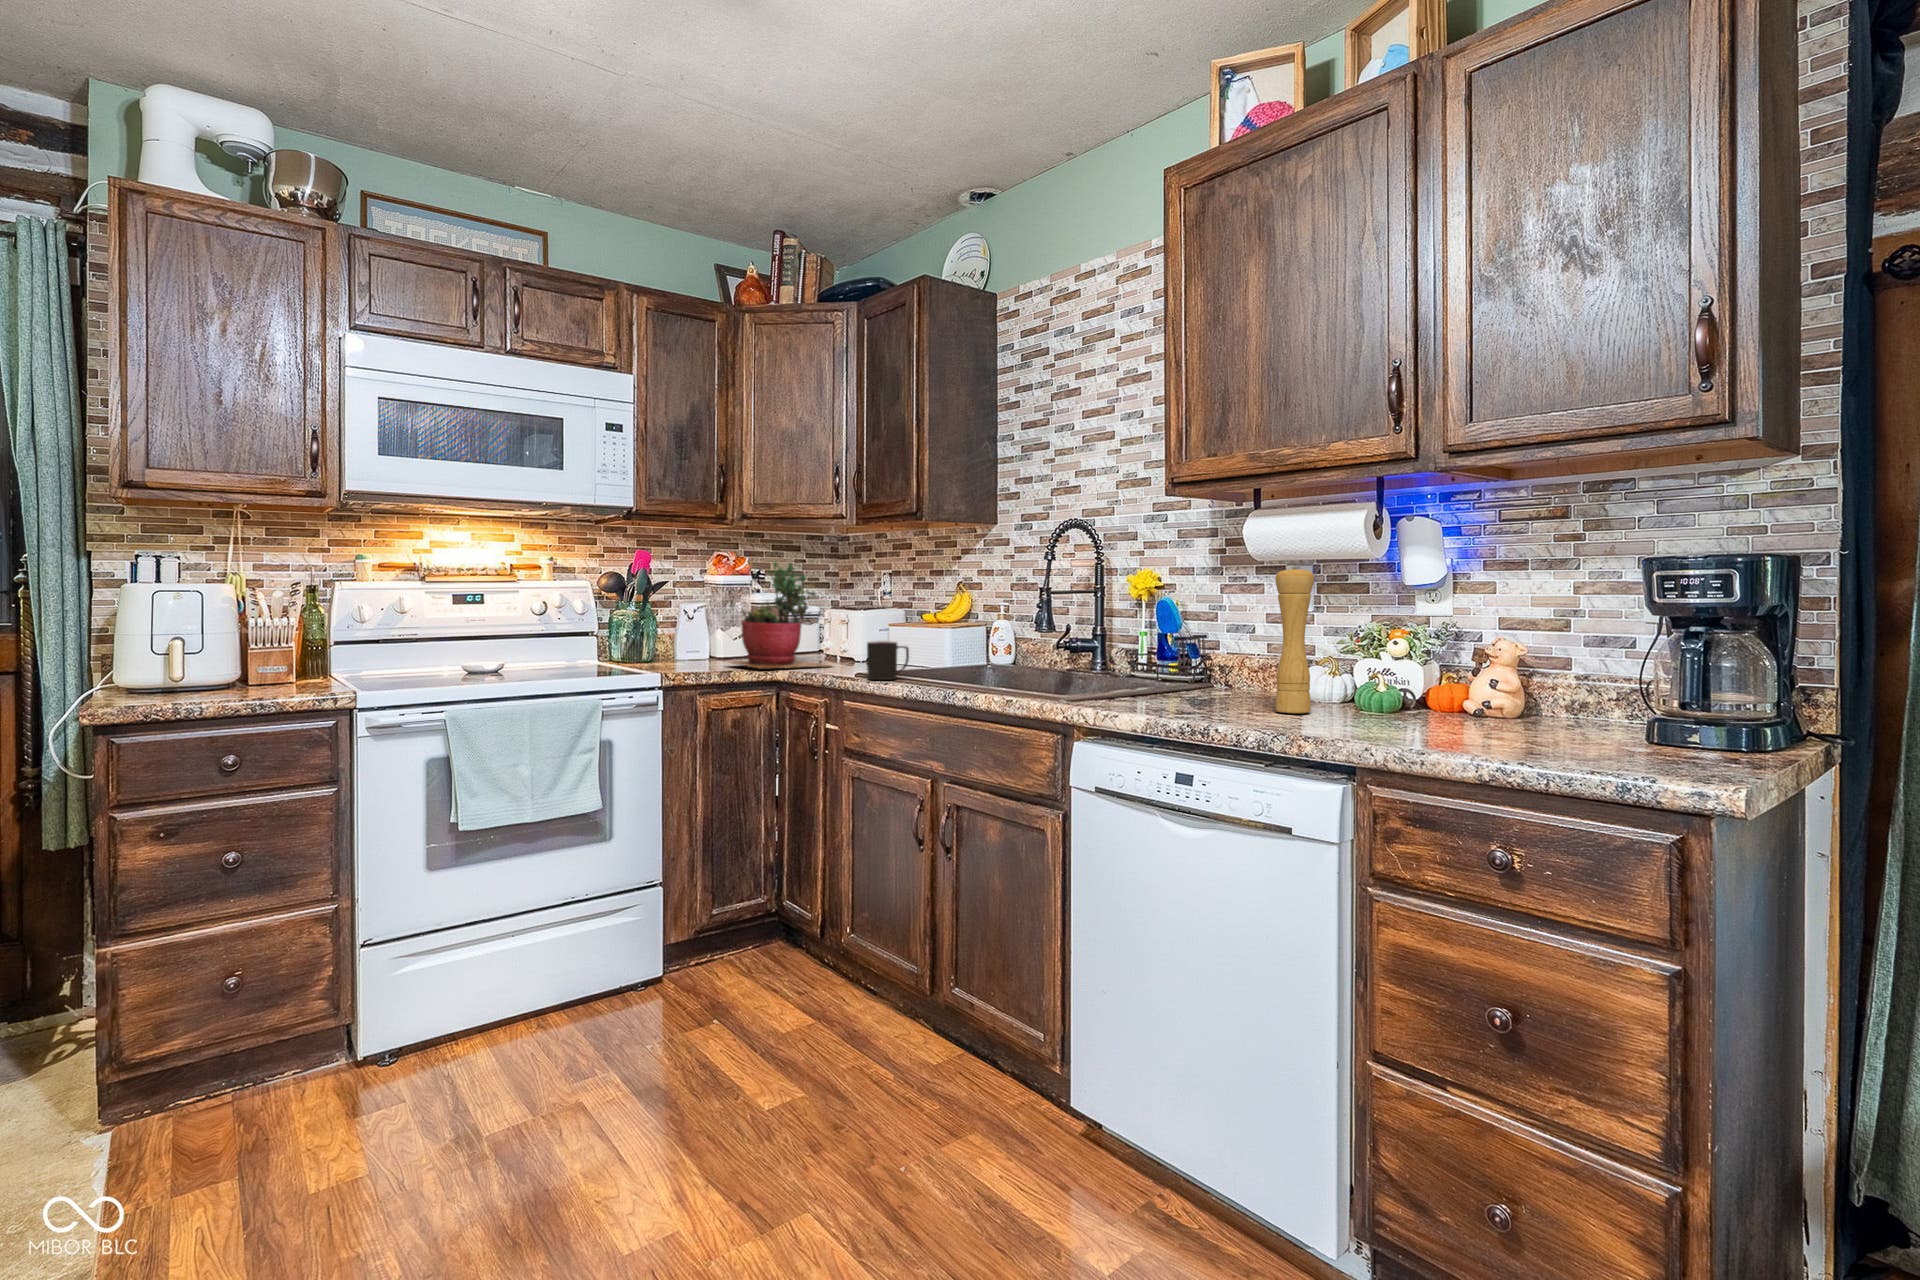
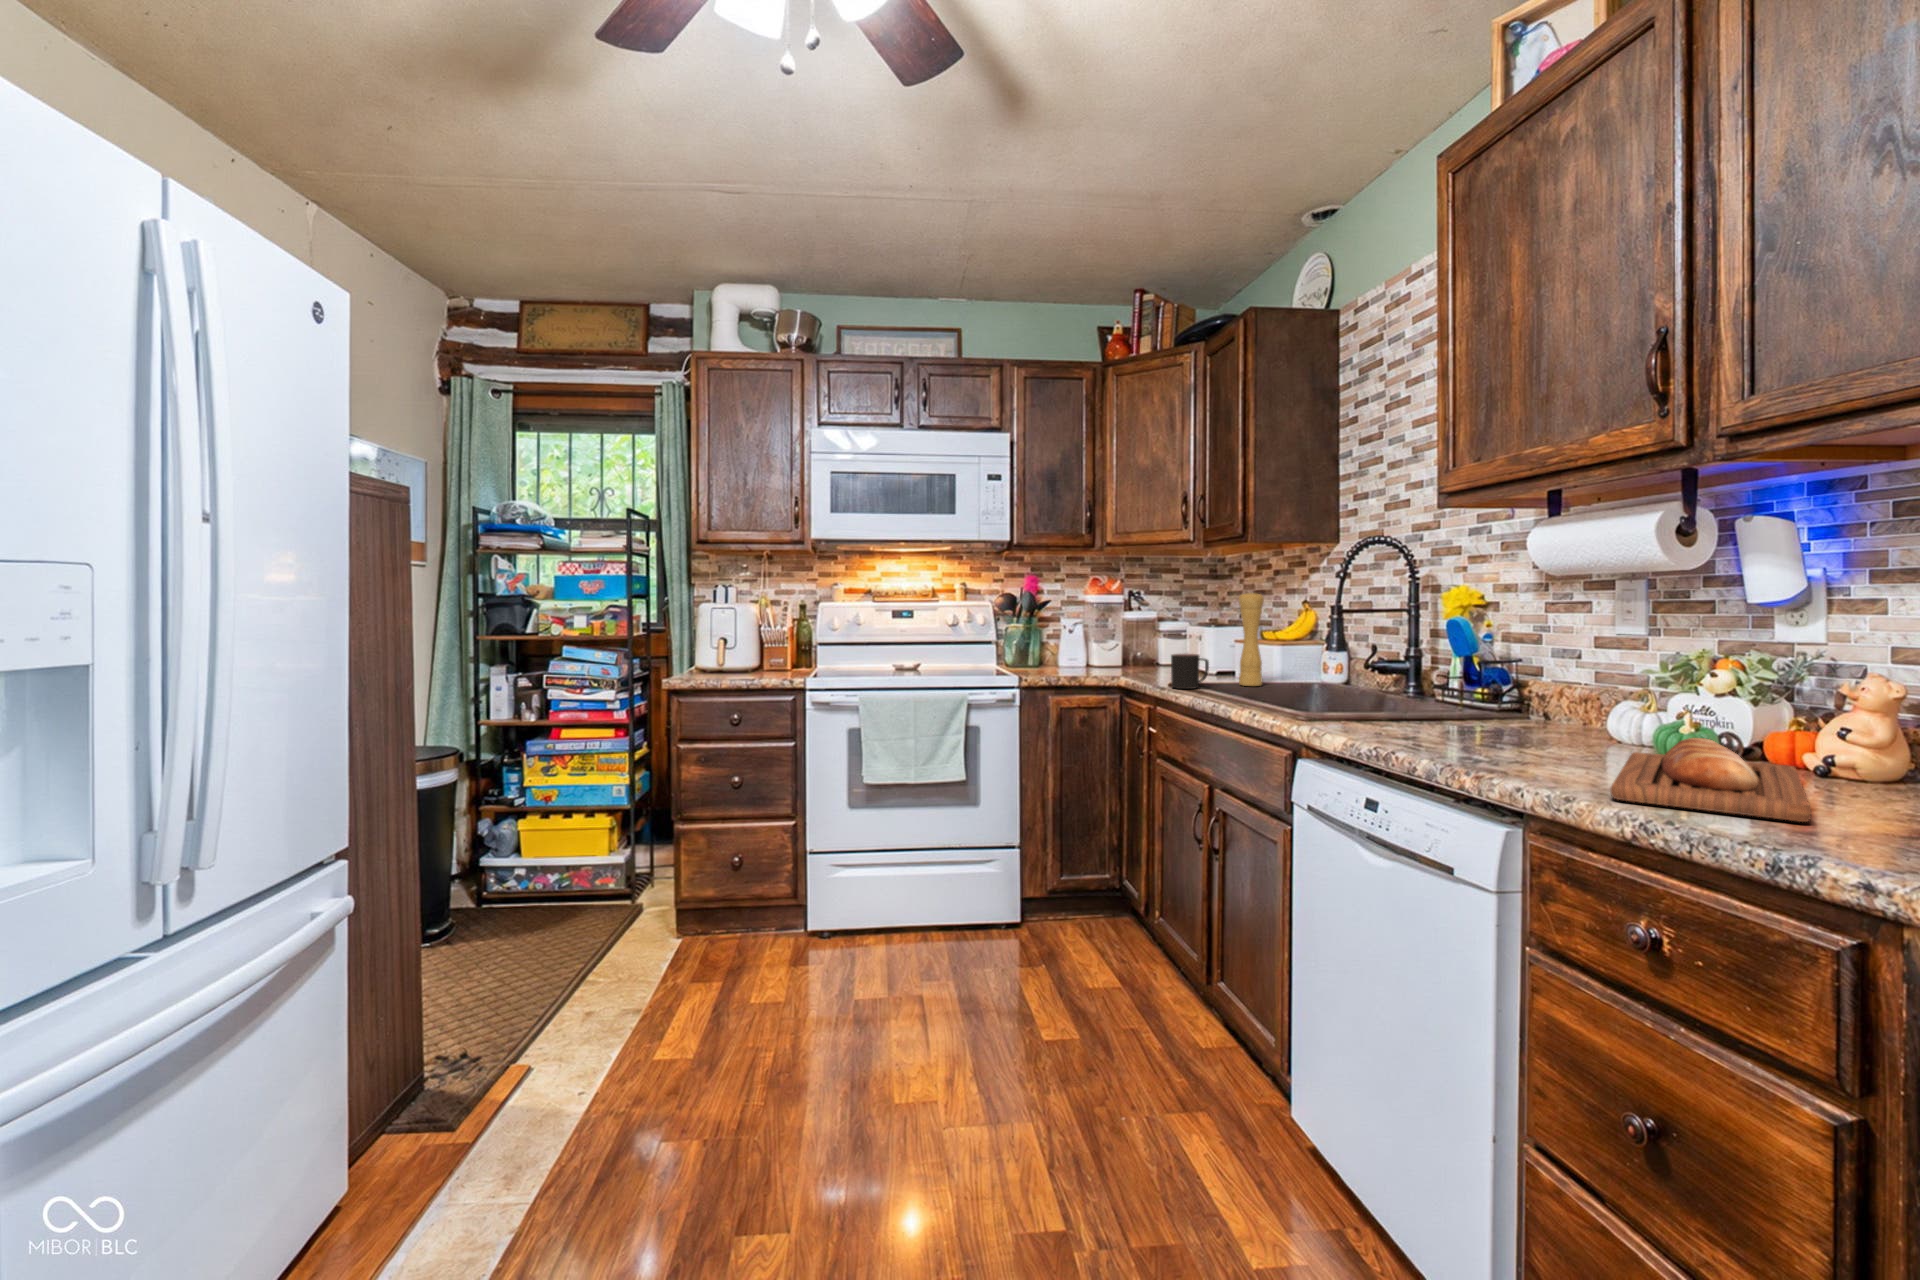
succulent plant: present [729,562,826,668] -> none [1078,581,1171,673]
pepper mill: present [1275,567,1314,713] -> present [1239,592,1264,686]
bread loaf: none [1358,690,1536,745] -> present [1610,738,1811,822]

